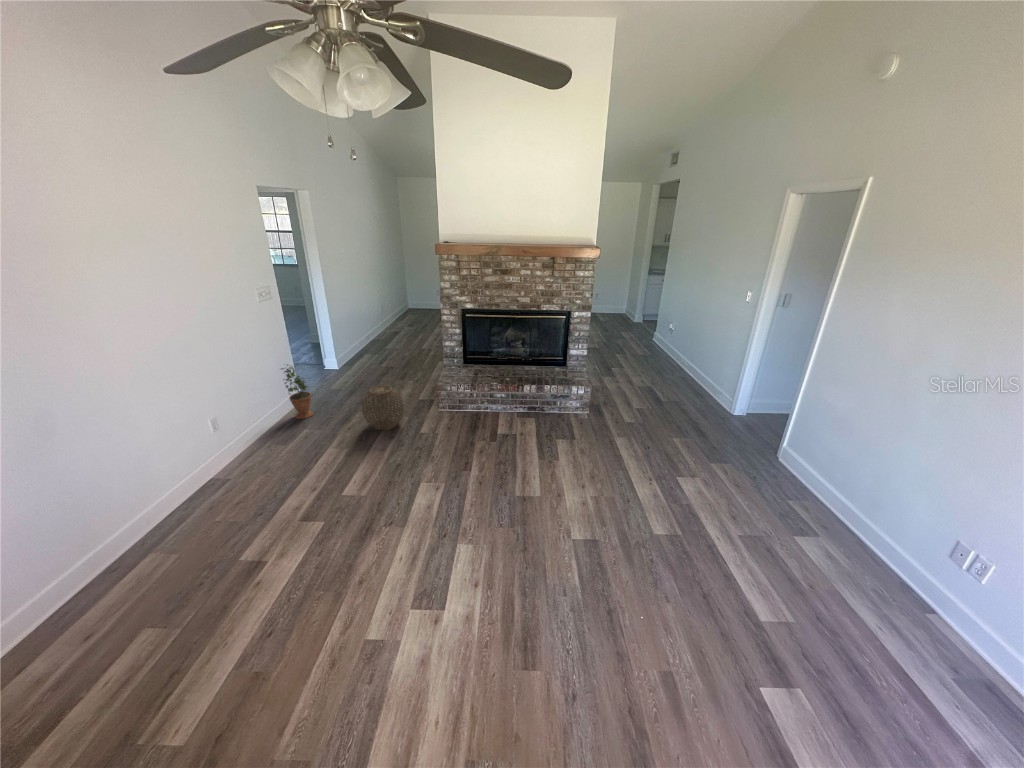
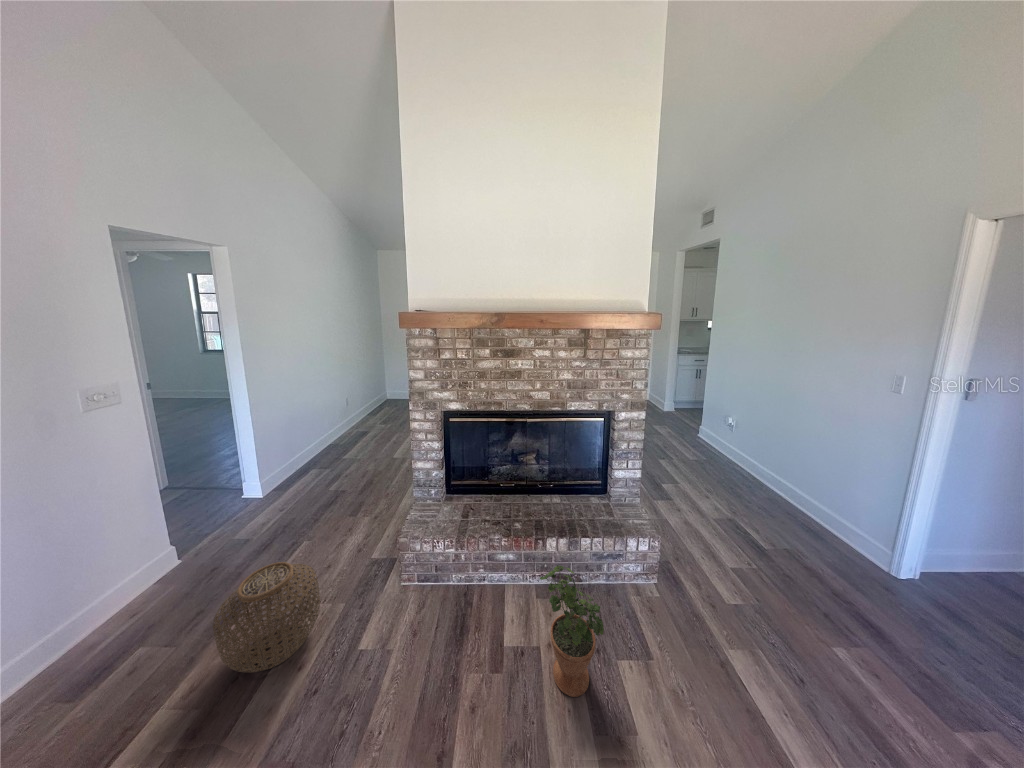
potted plant: present [281,365,313,419] -> present [540,565,604,697]

